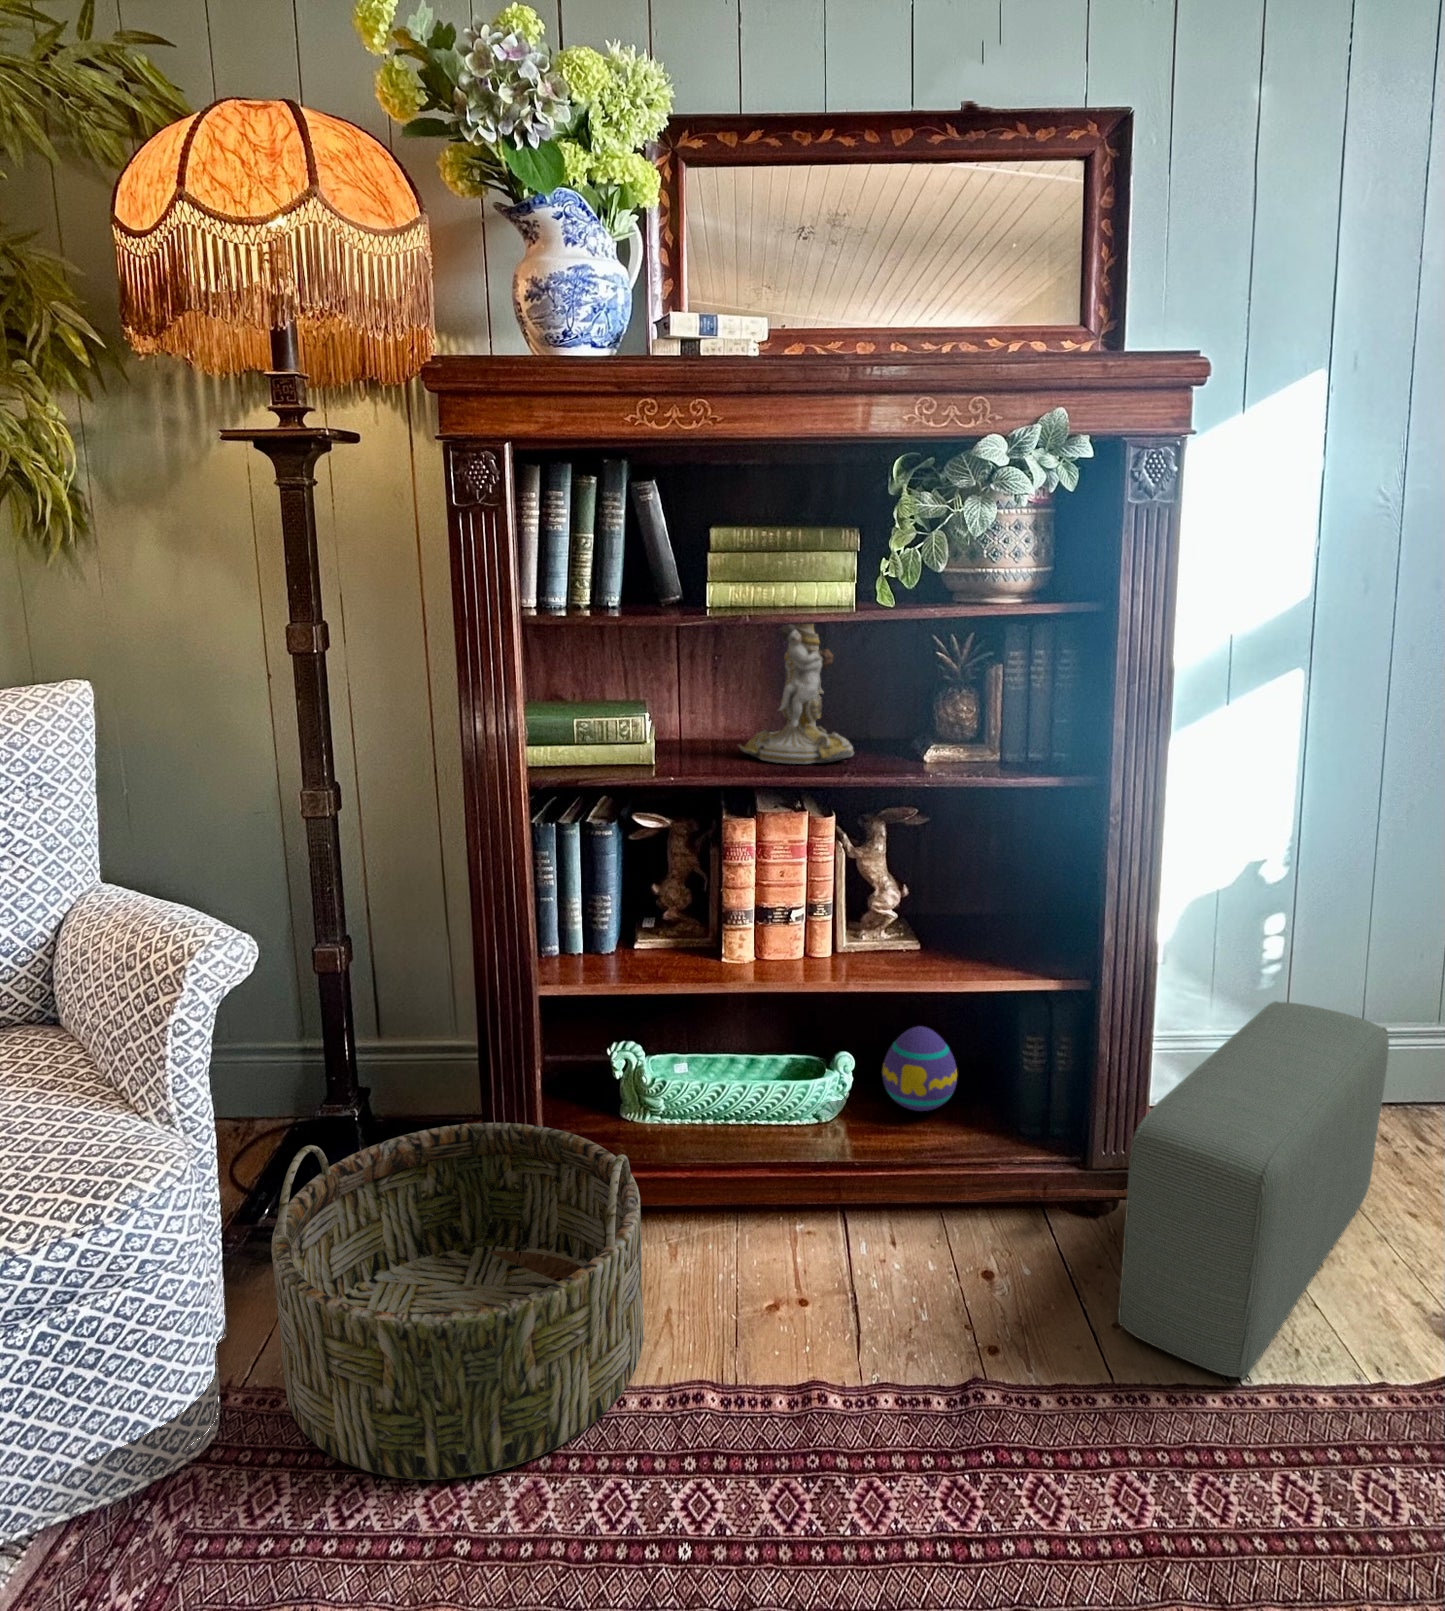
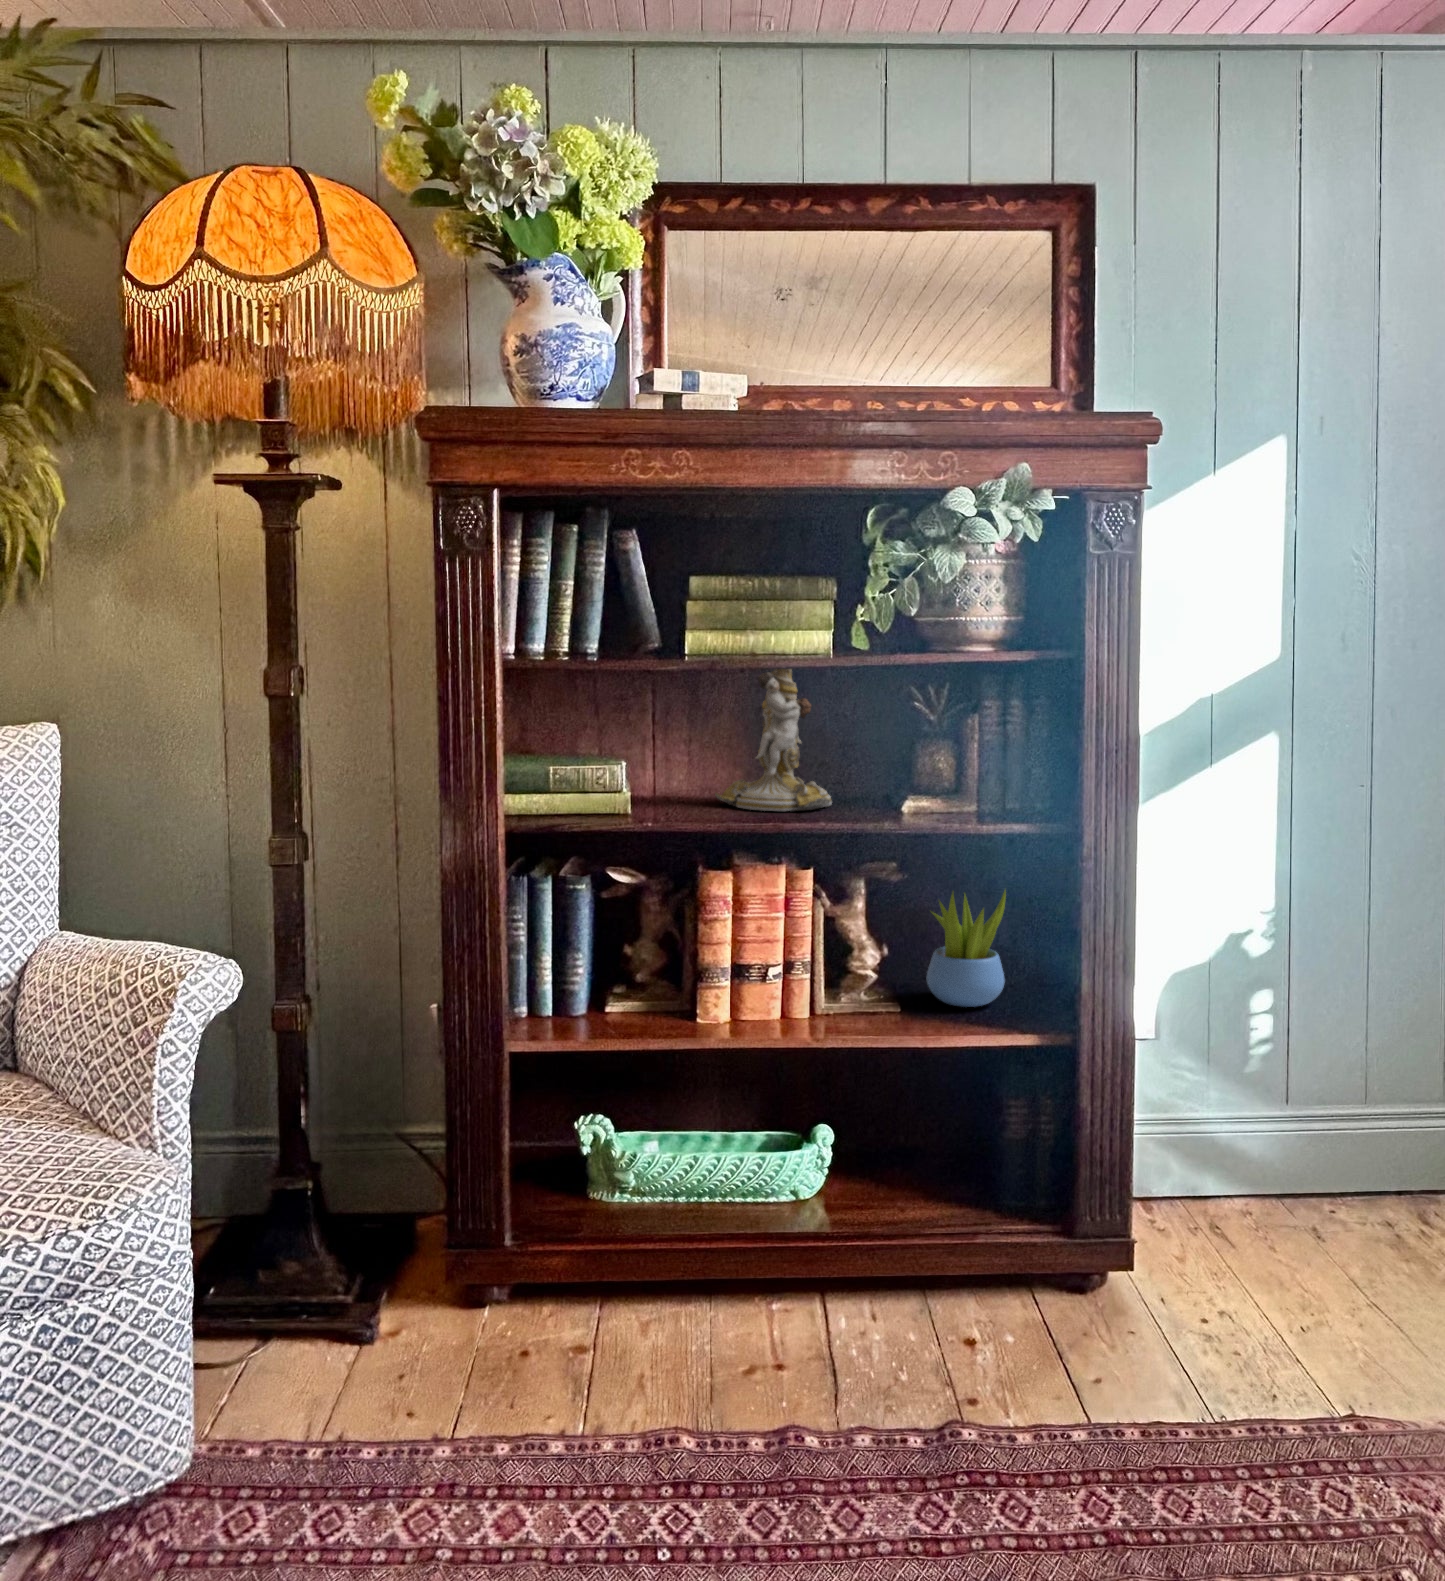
succulent plant: none [946,836,1026,951] -> present [927,891,1006,1007]
pouf: present [1118,1001,1389,1378] -> none [1097,1062,1374,1414]
decorative egg: present [882,1026,957,1111] -> none [862,1088,939,1178]
basket: present [271,1123,643,1479] -> none [247,1175,616,1501]

